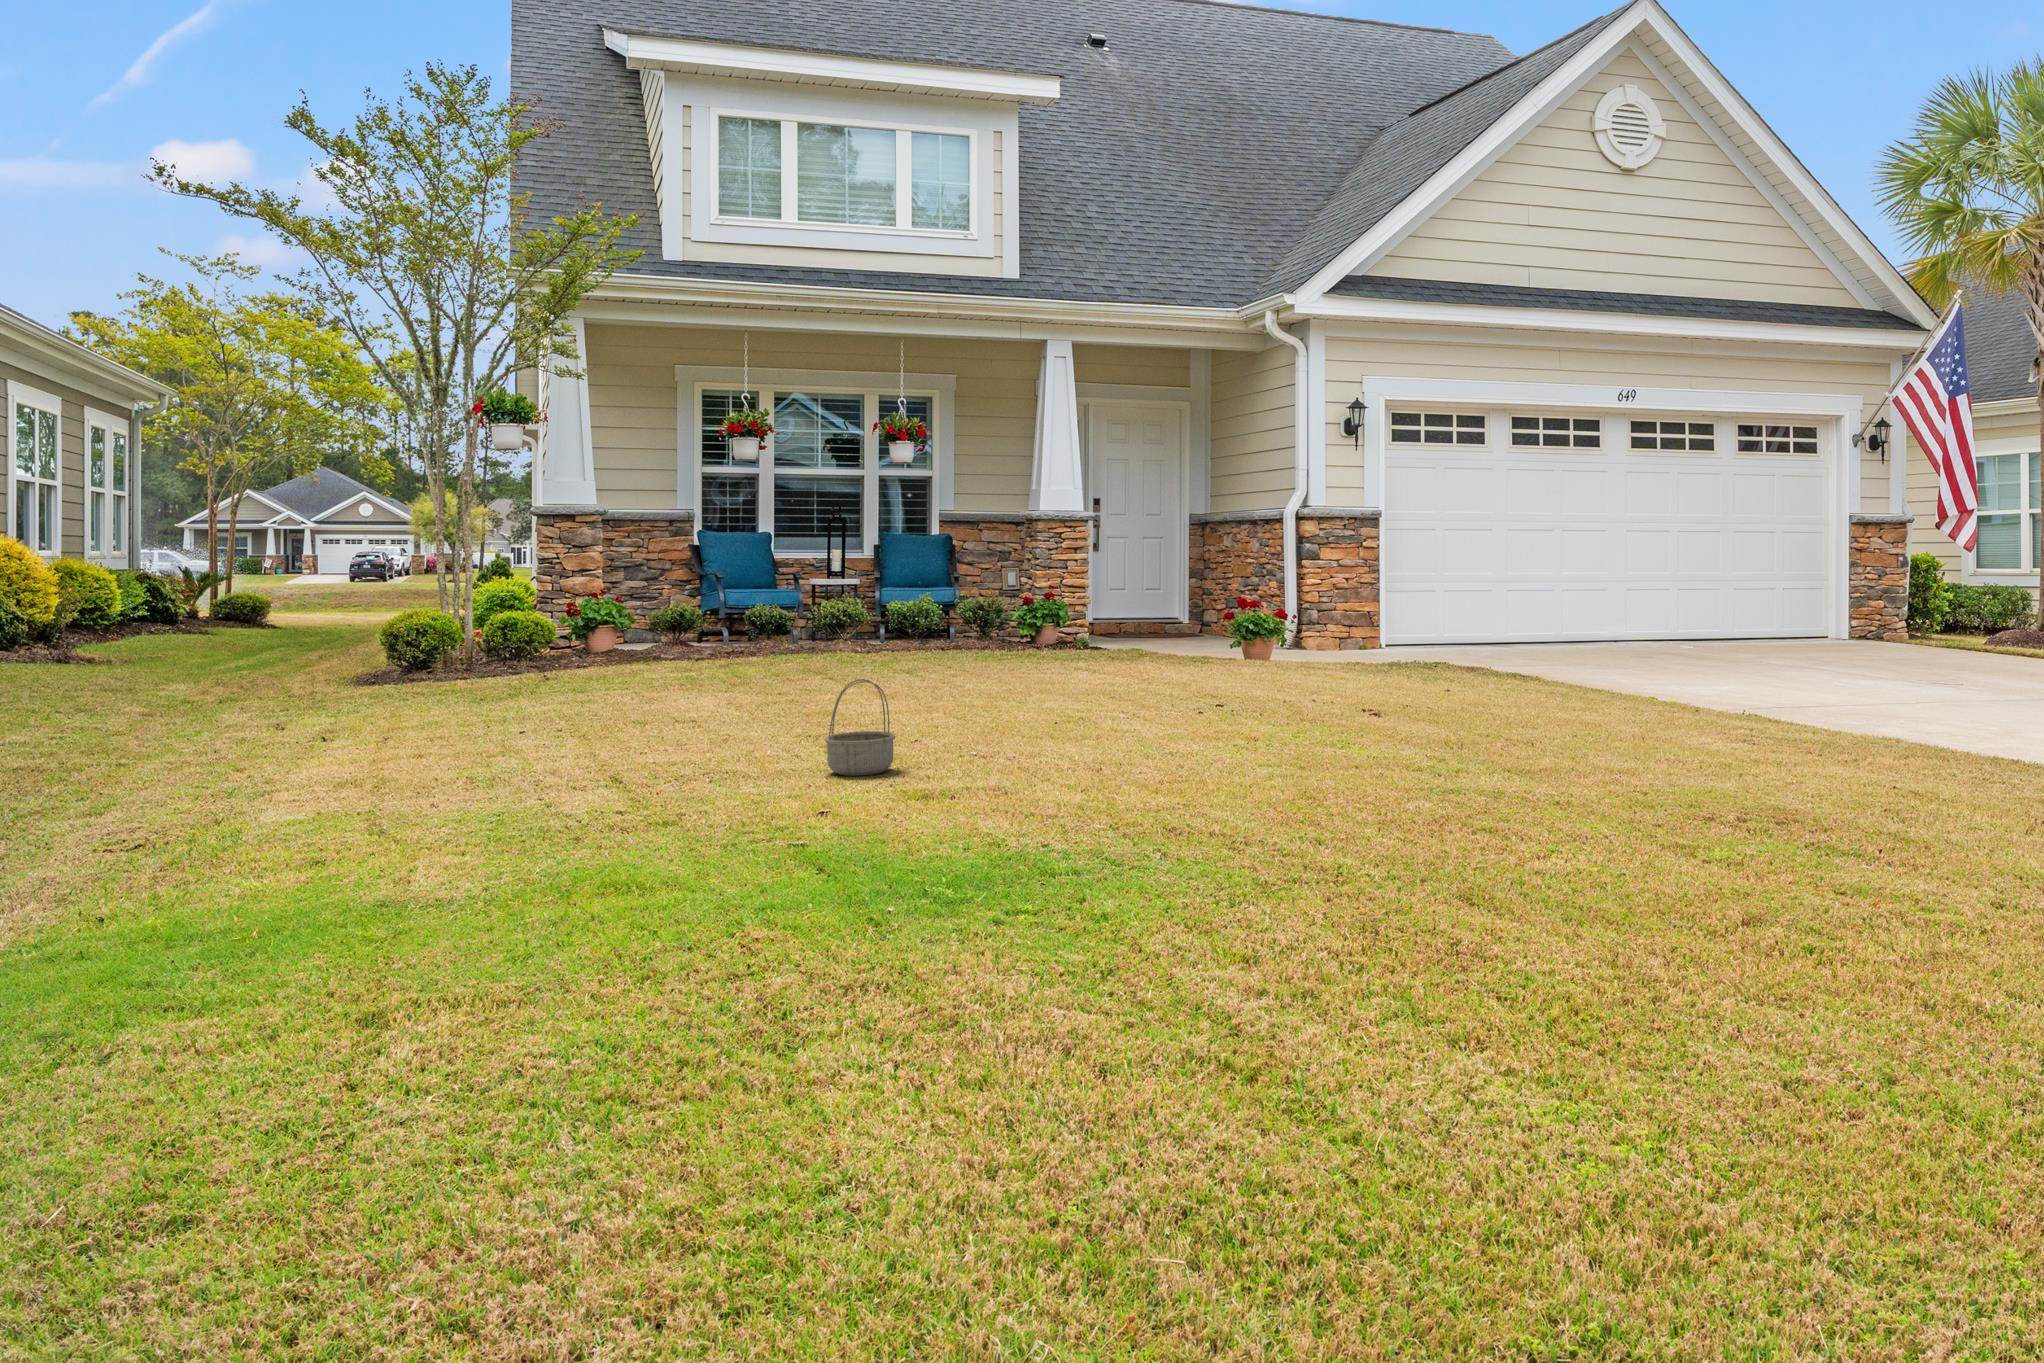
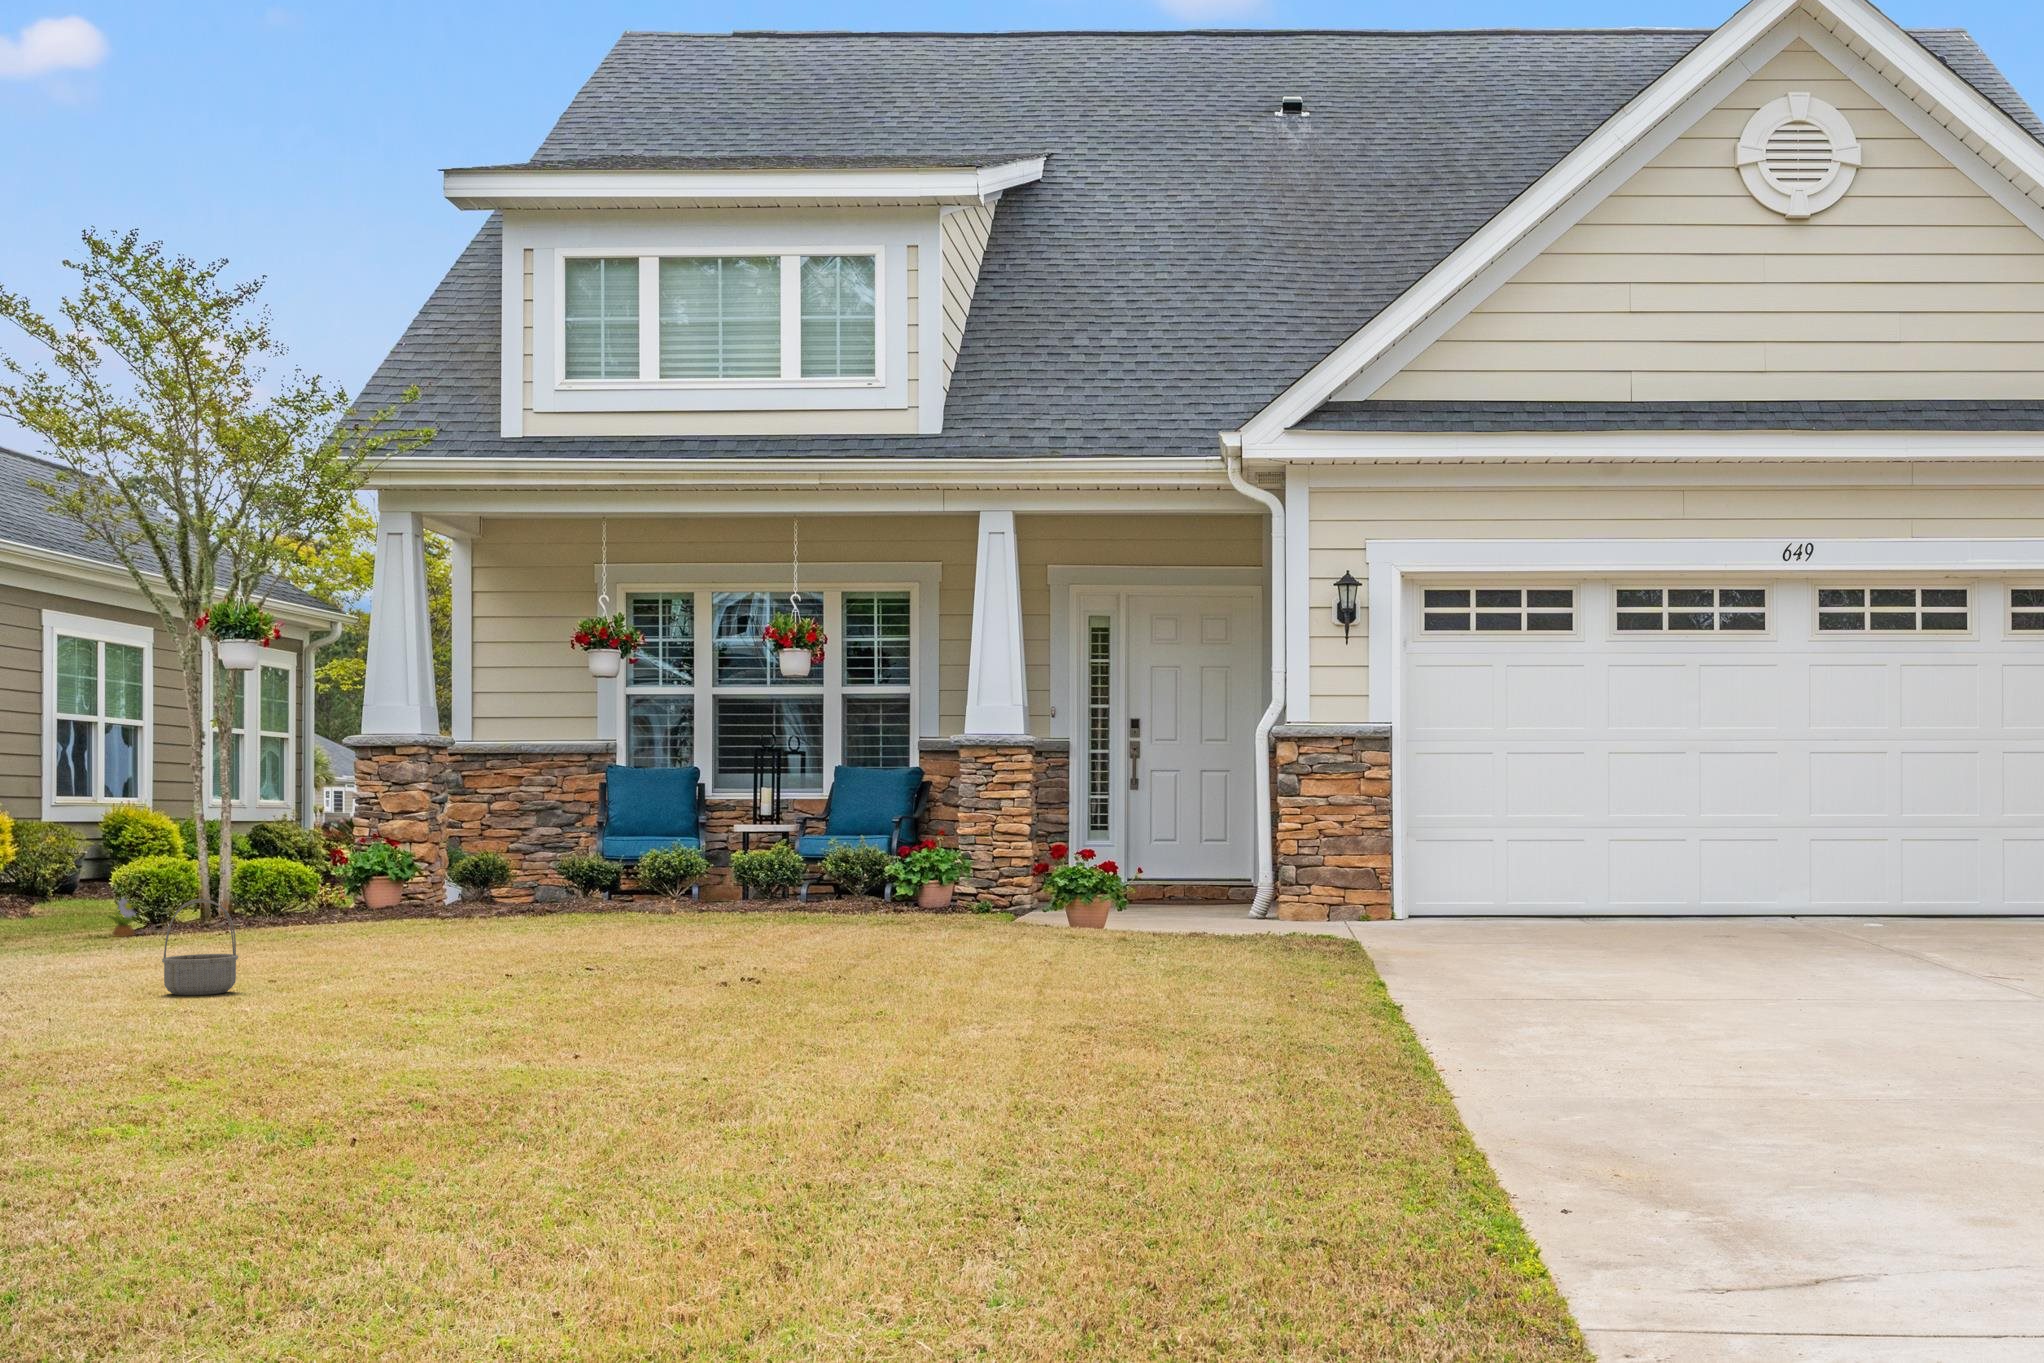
decorative plant: none [347,650,389,688] -> present [107,898,137,937]

